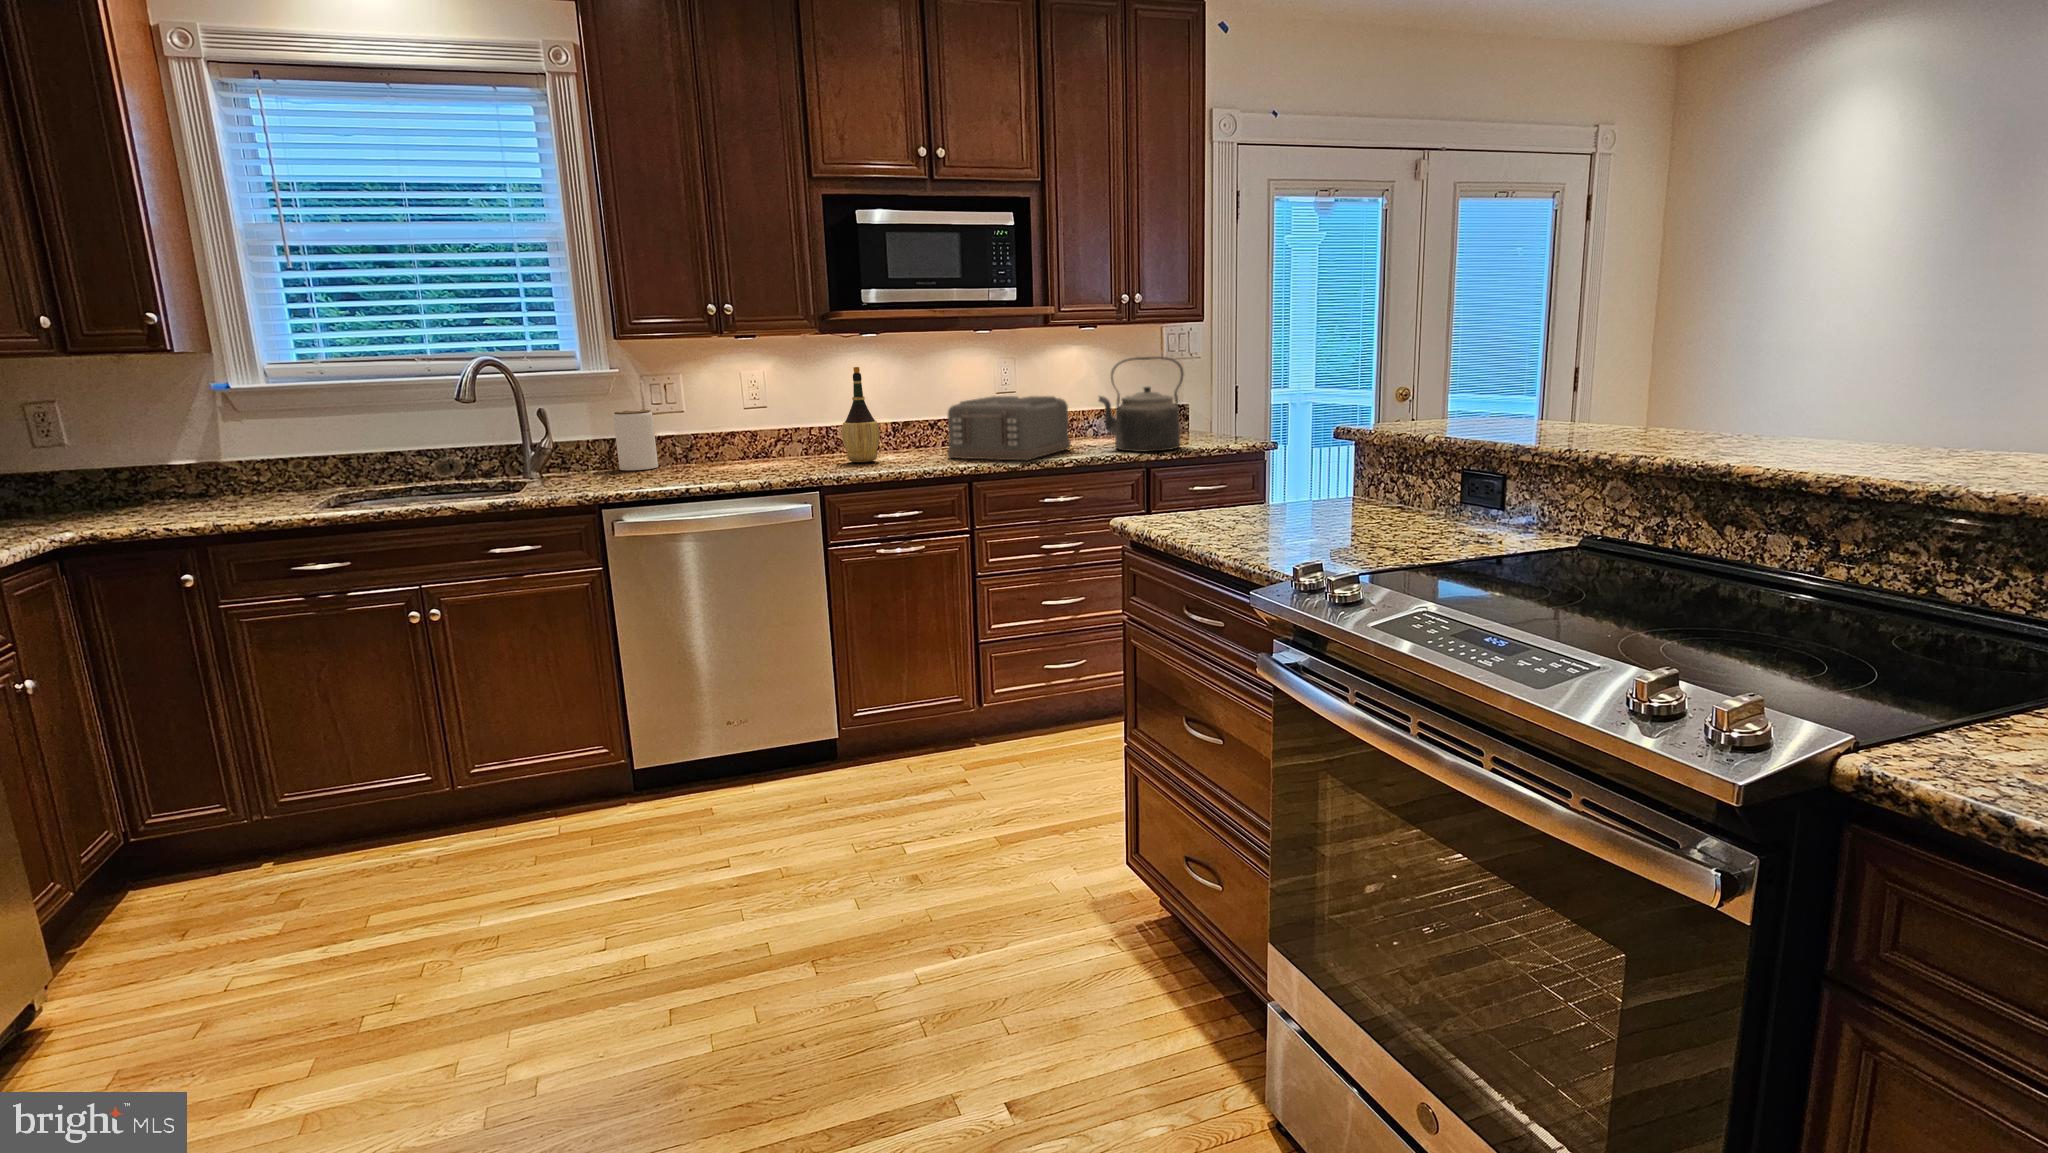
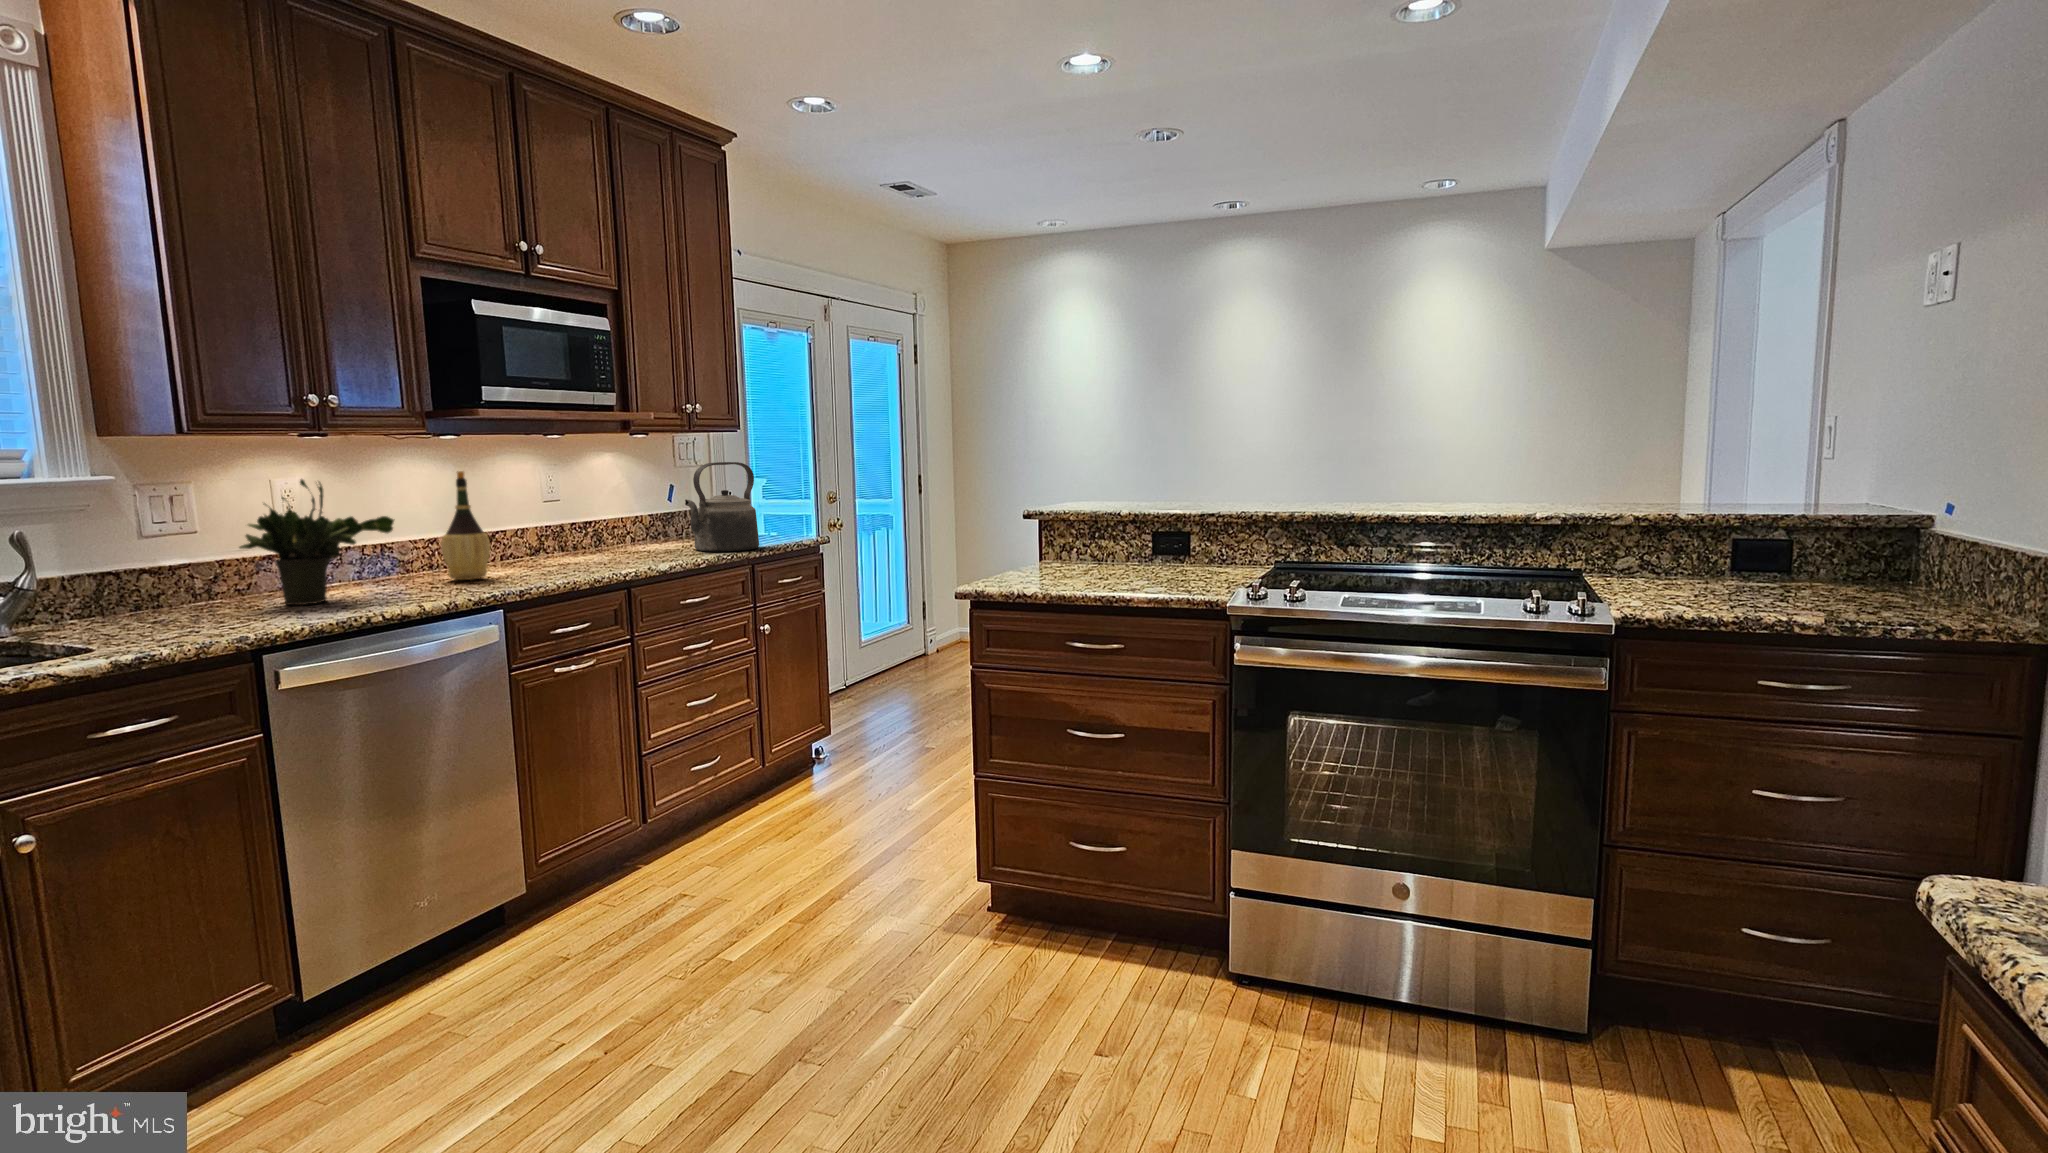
potted plant: none [670,374,775,473] -> present [239,479,394,605]
toaster: present [947,396,1071,460] -> none [554,501,662,569]
jar: present [613,410,658,470] -> none [103,530,177,615]

